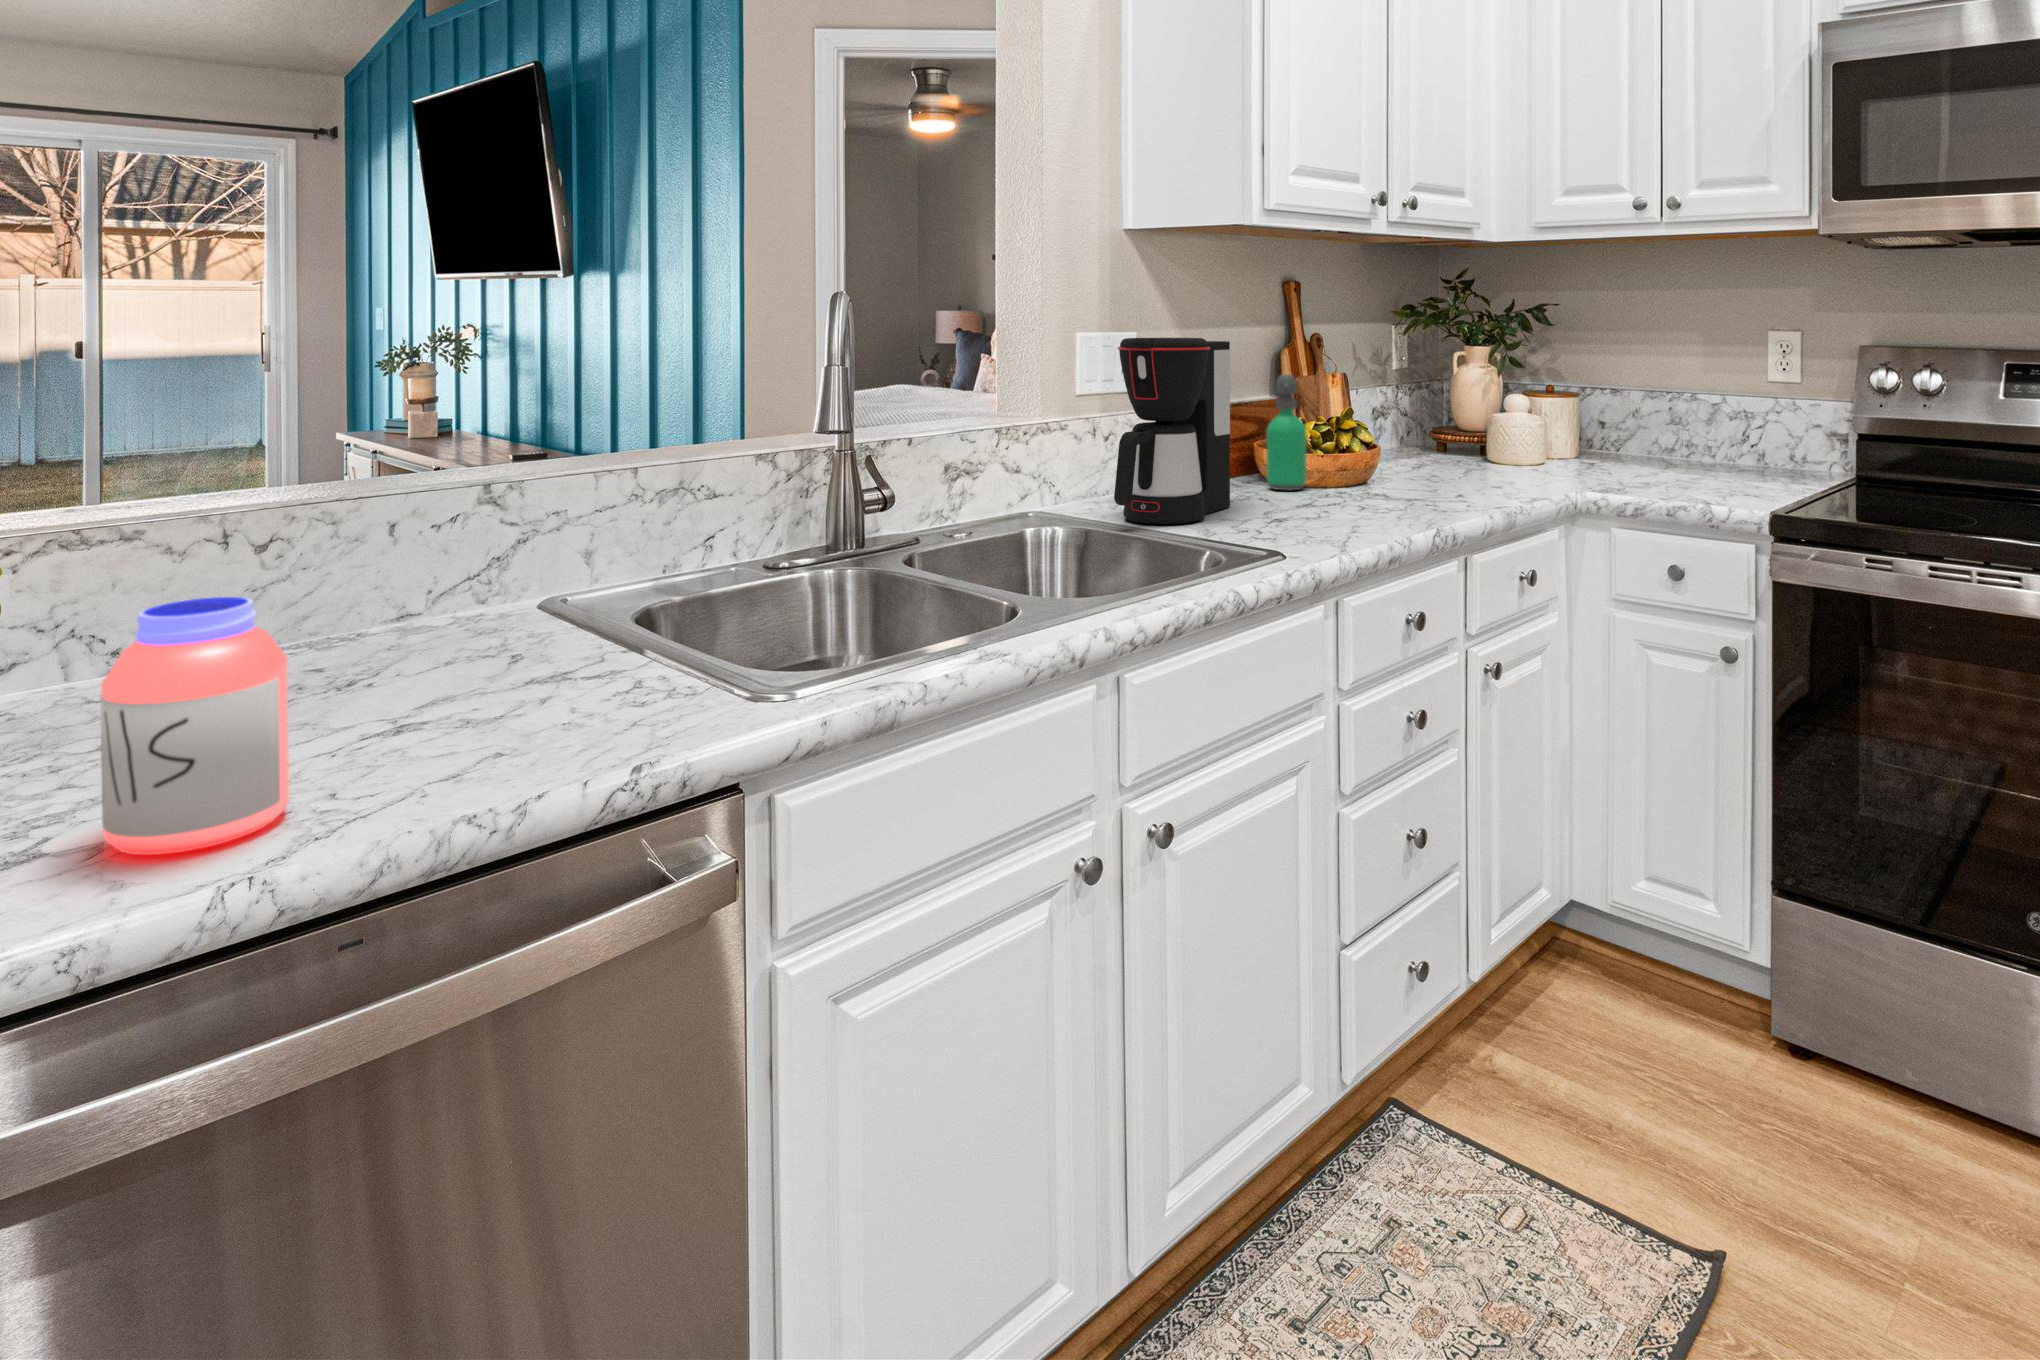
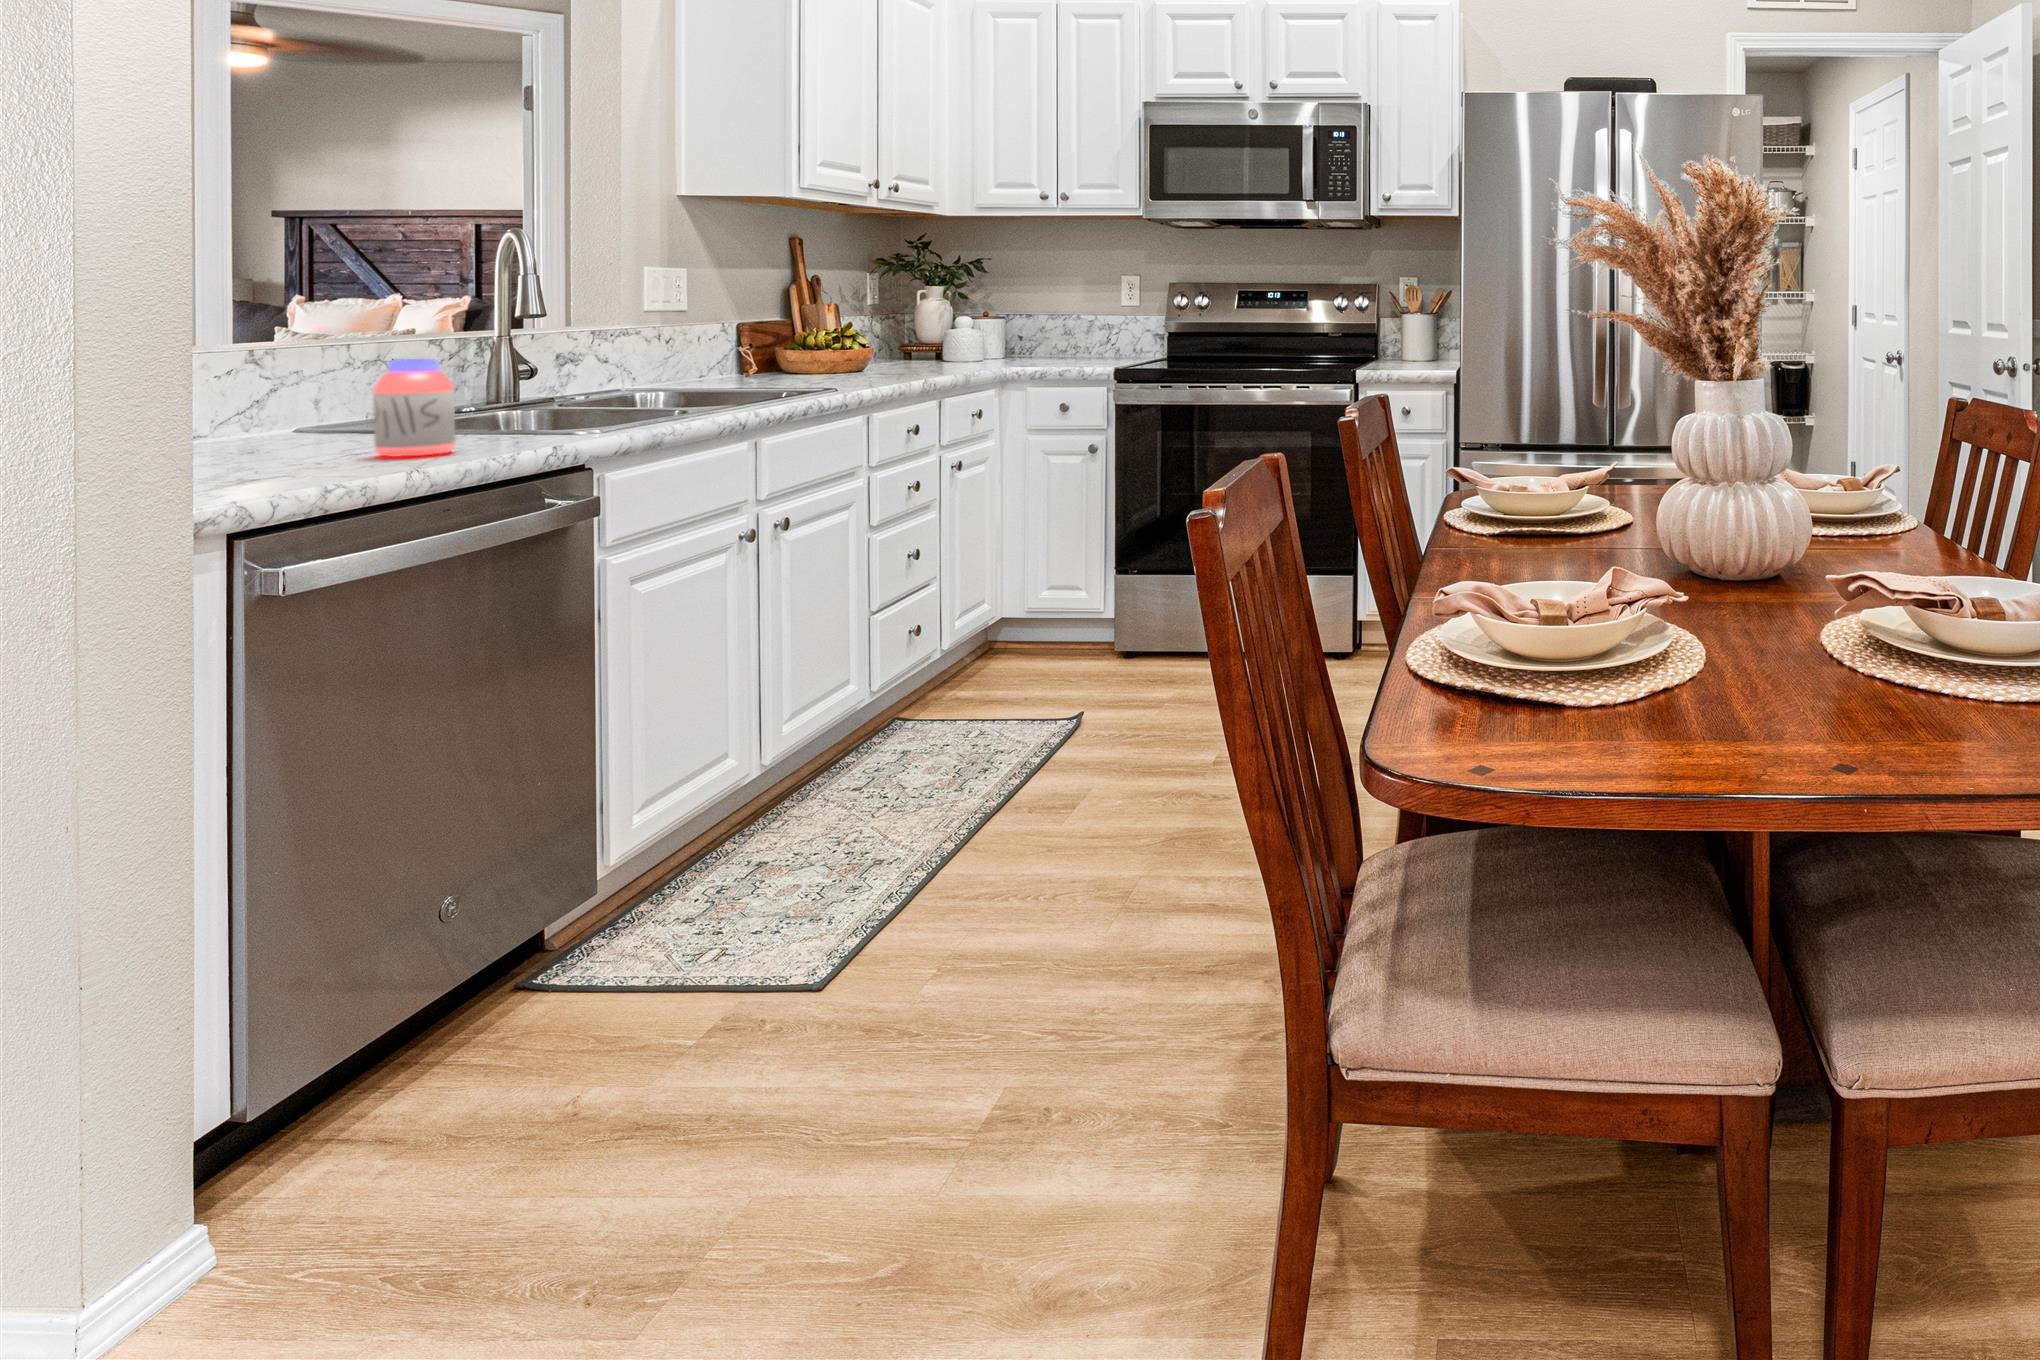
coffee maker: present [1114,338,1230,524] -> none [701,270,777,387]
soap dispenser: present [1266,374,1306,490] -> none [793,298,823,375]

